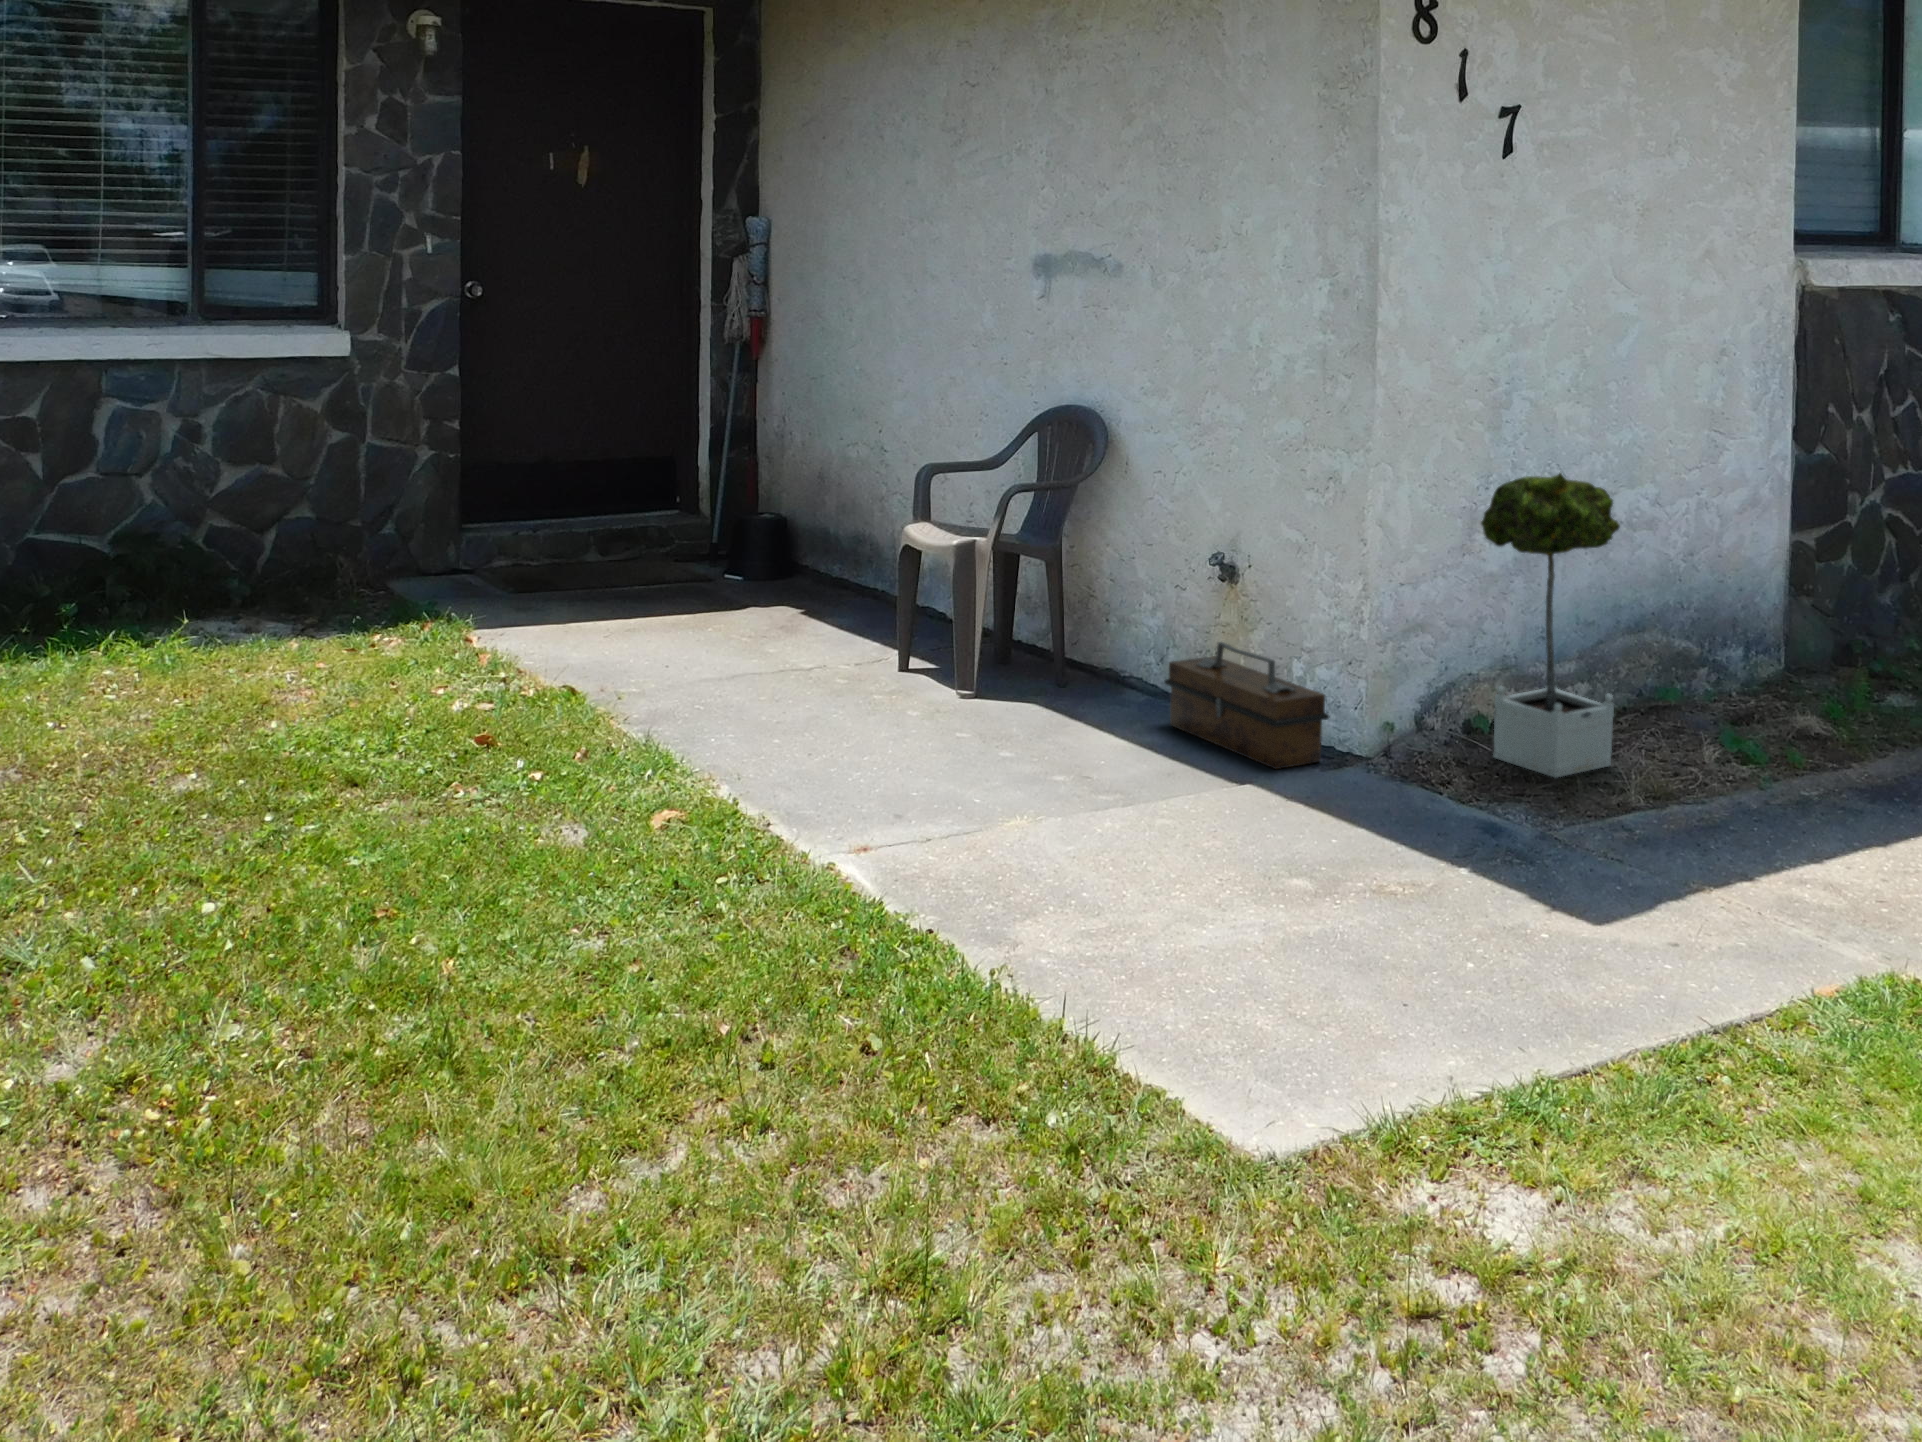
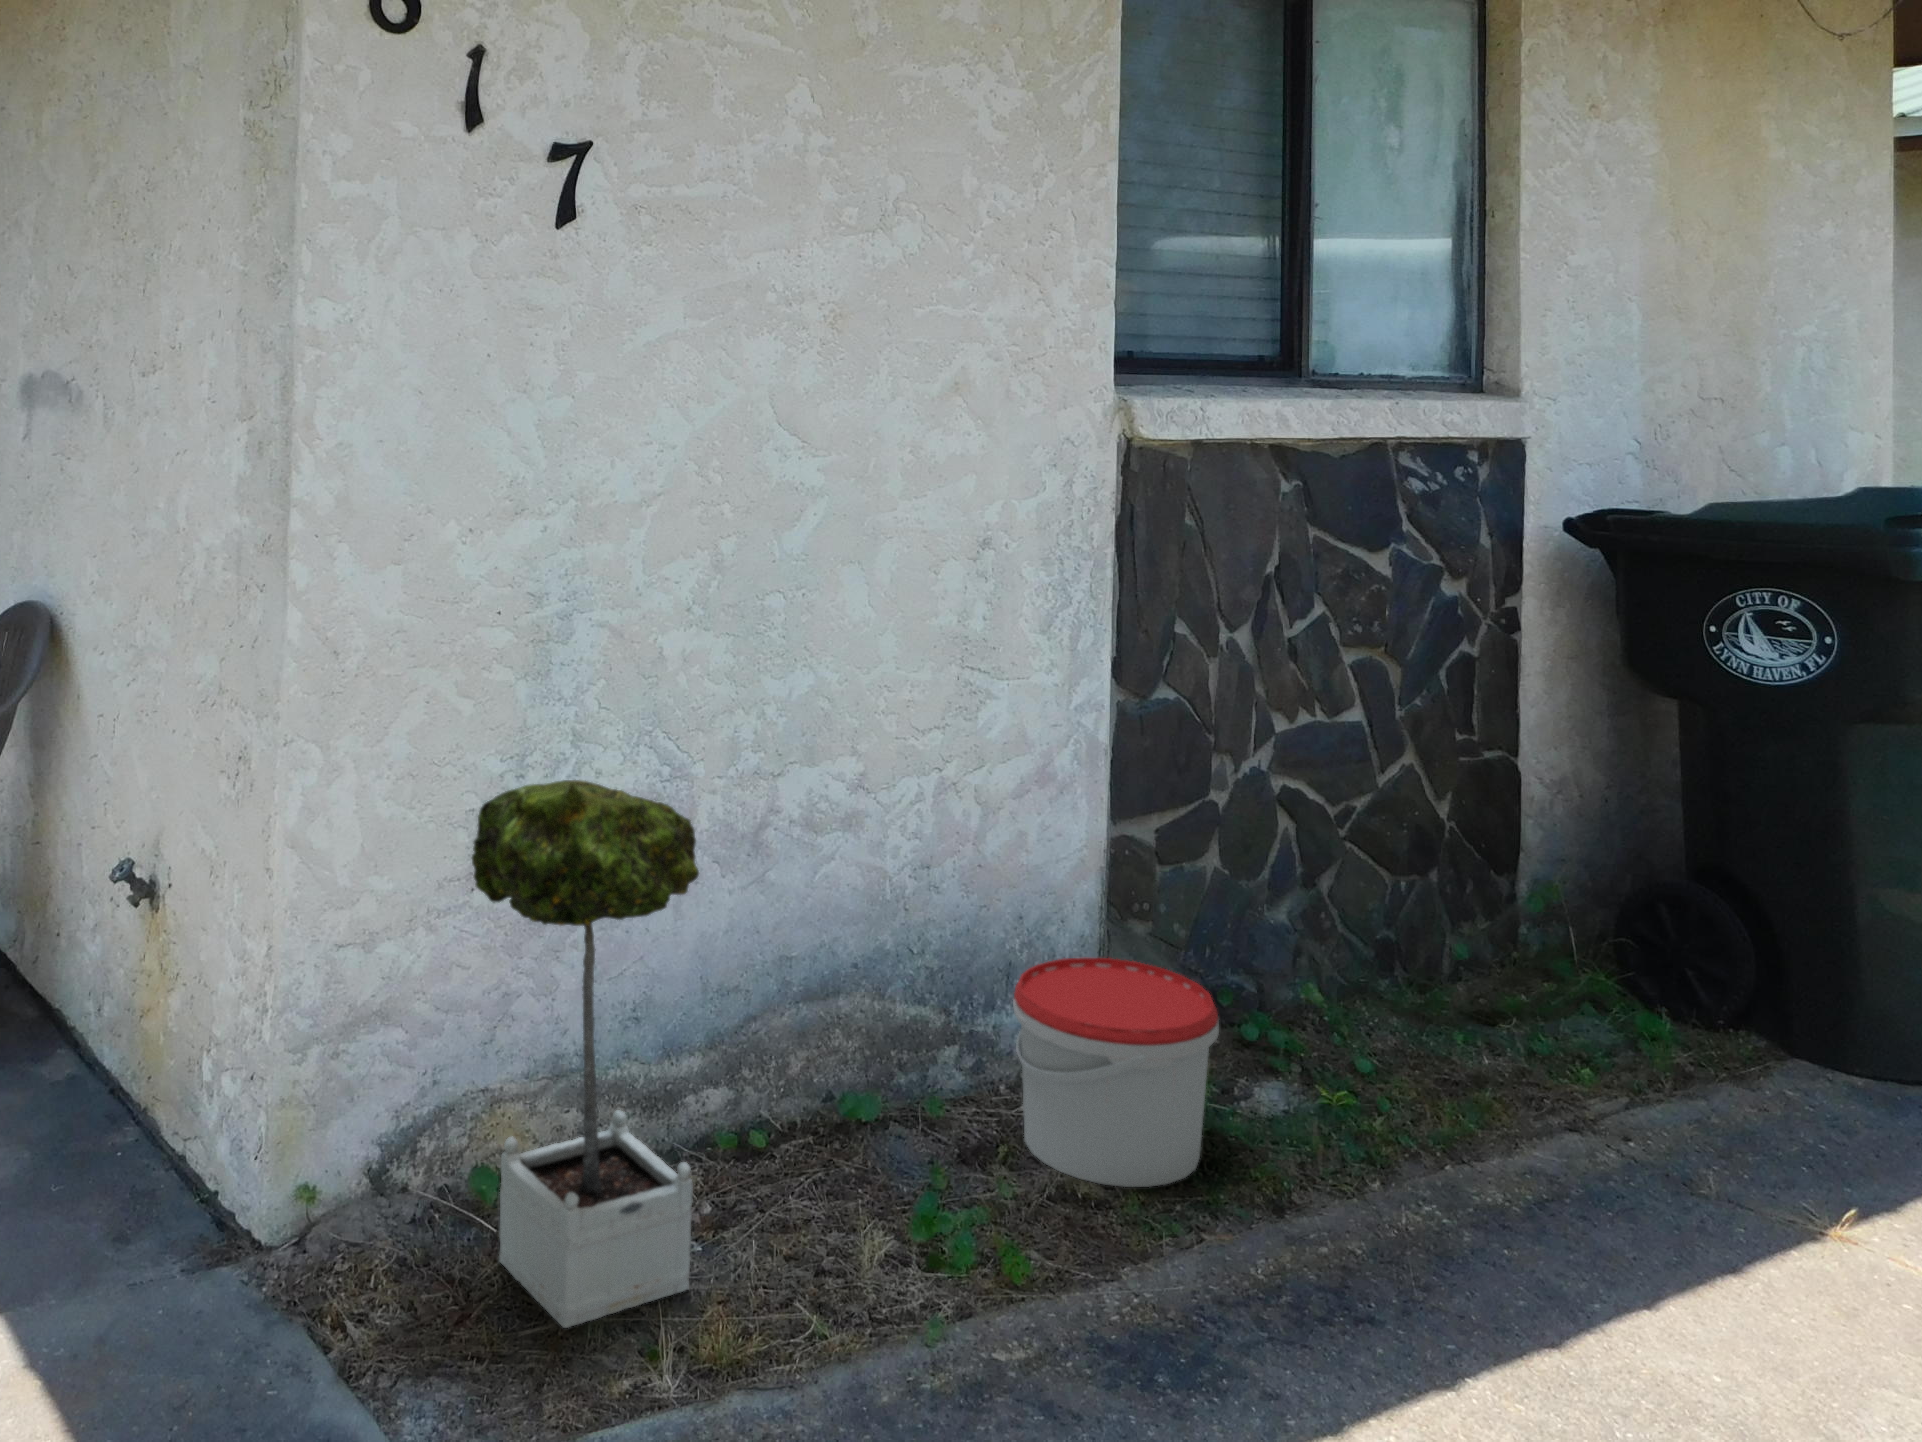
bucket: none [1748,613,1882,734] -> present [1013,958,1219,1187]
toolbox: present [1165,642,1329,769] -> none [17,1030,195,1298]

